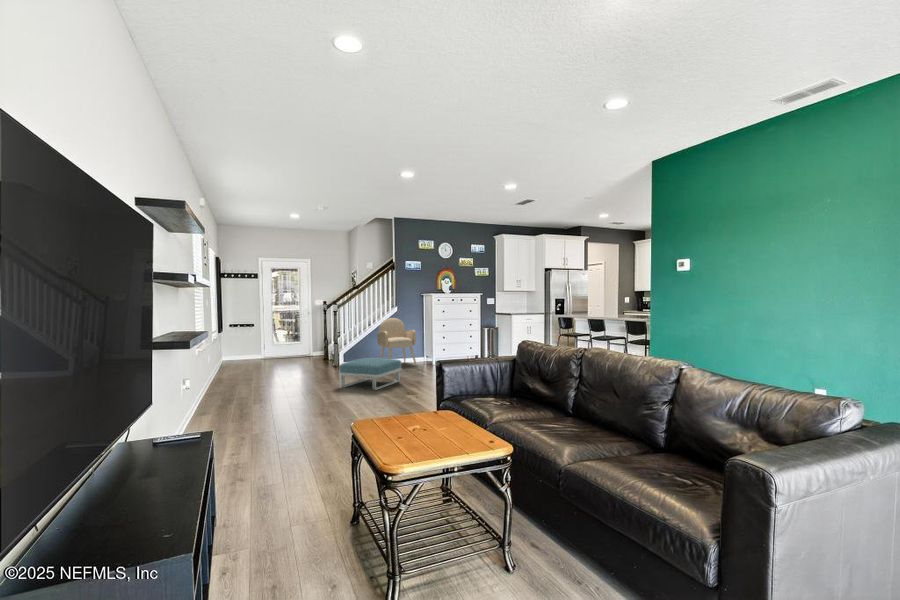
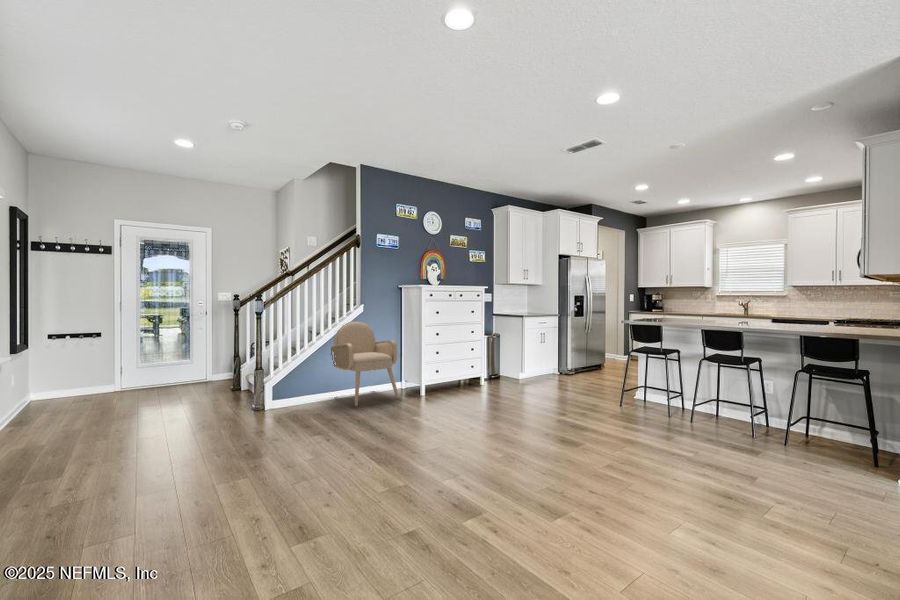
footstool: present [339,358,402,390] -> none [274,398,403,480]

